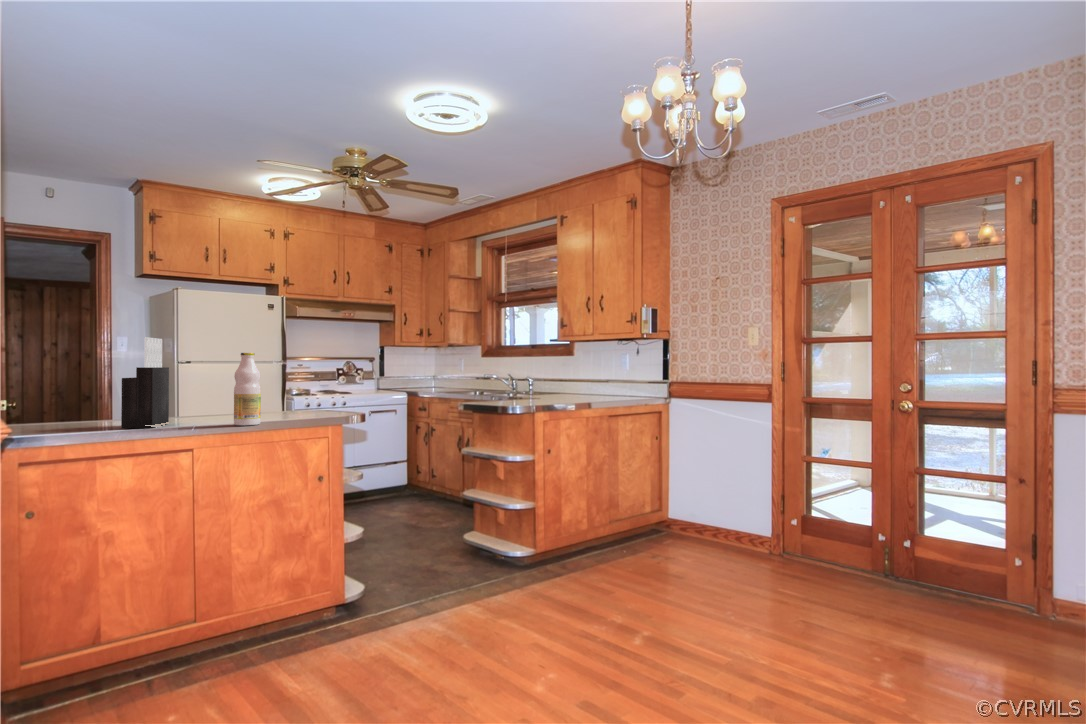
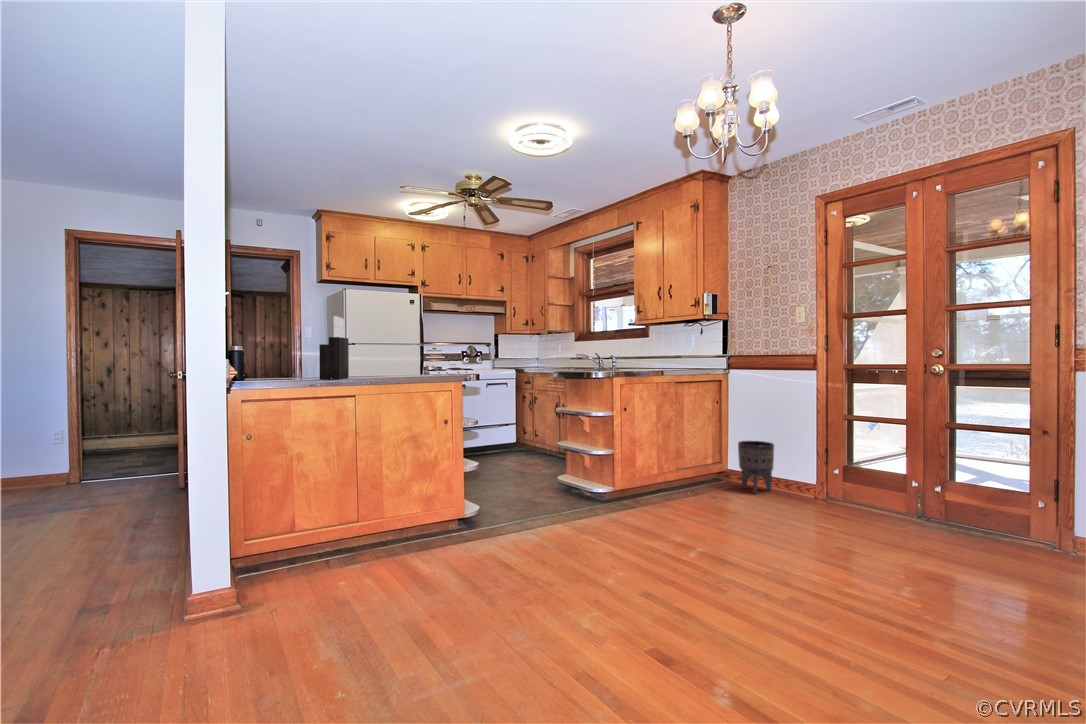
bottle: present [234,353,261,425] -> none [392,326,410,377]
planter: none [682,485,724,551] -> present [738,441,774,494]

